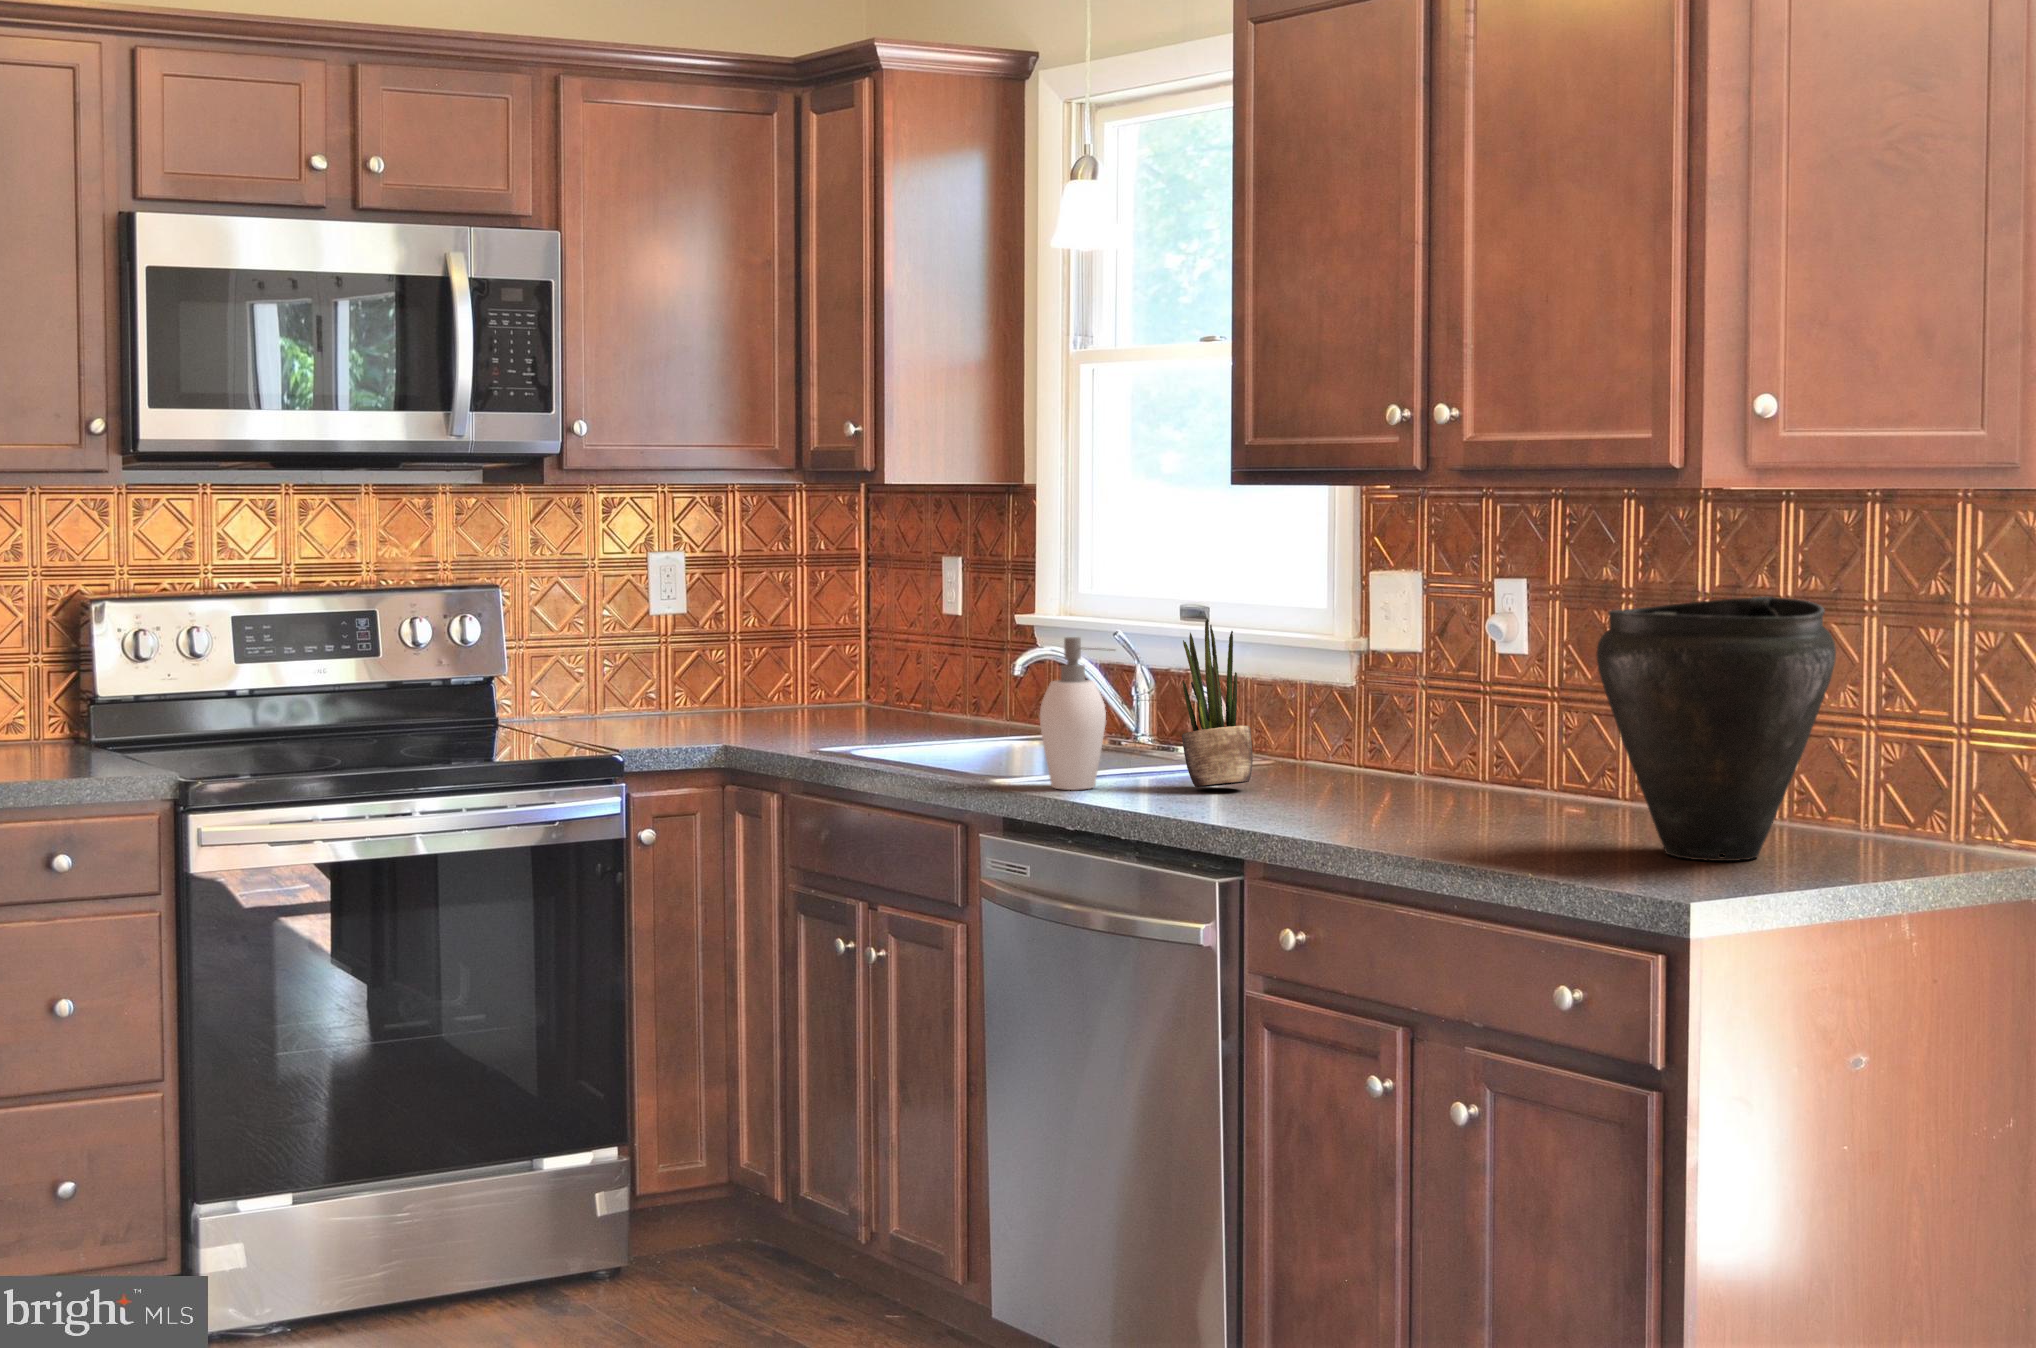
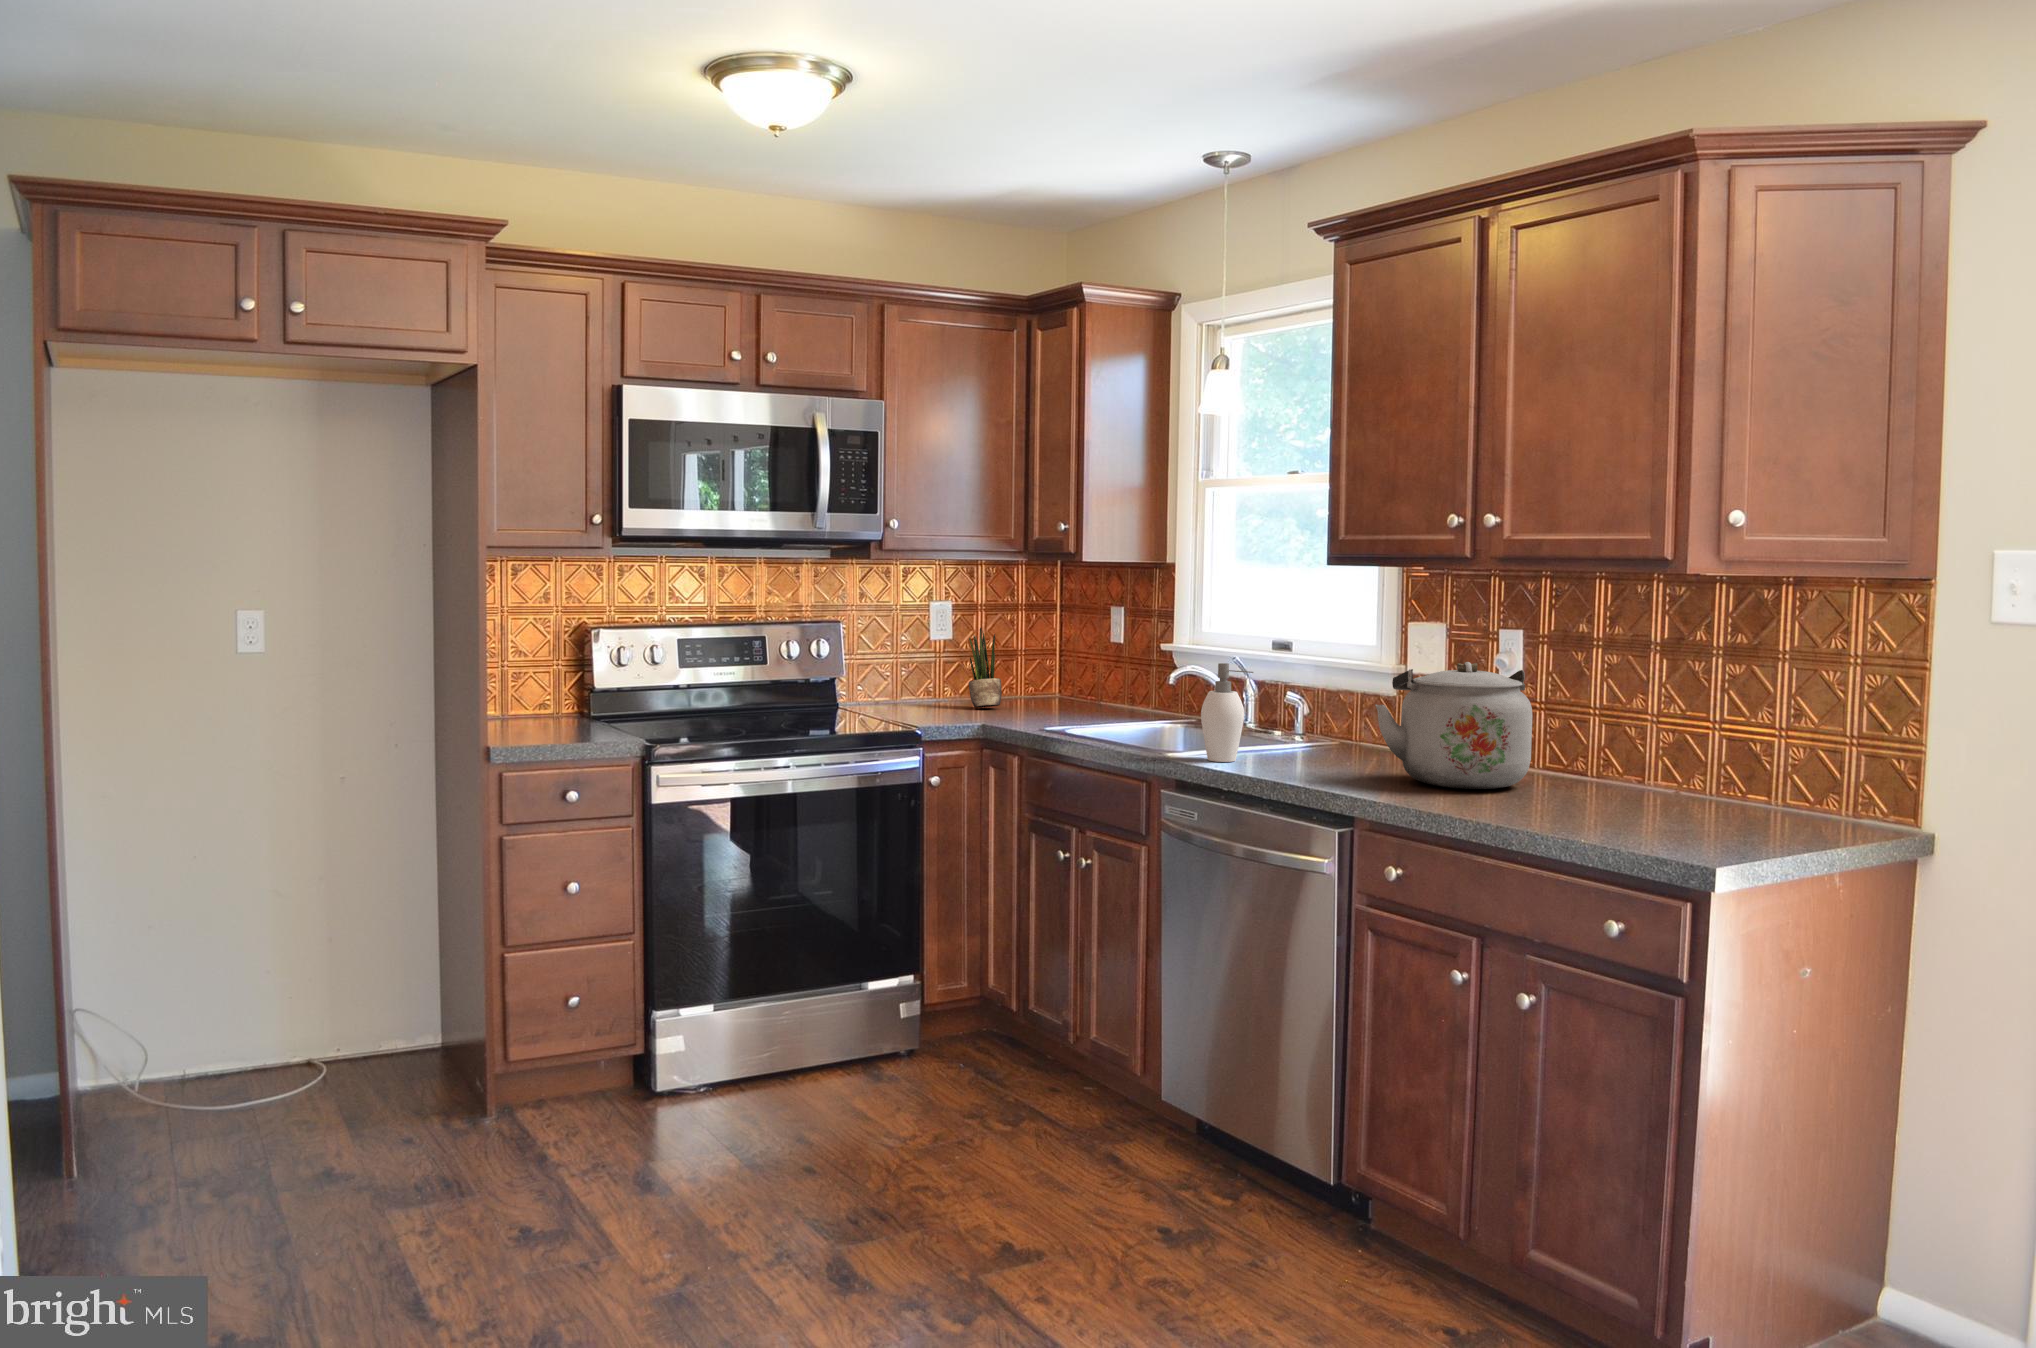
vase: present [1597,597,1836,861] -> none [1604,648,1776,826]
potted plant: present [1182,619,1253,787] -> present [969,628,1002,707]
kettle: none [1287,626,1520,818] -> present [1375,662,1532,789]

